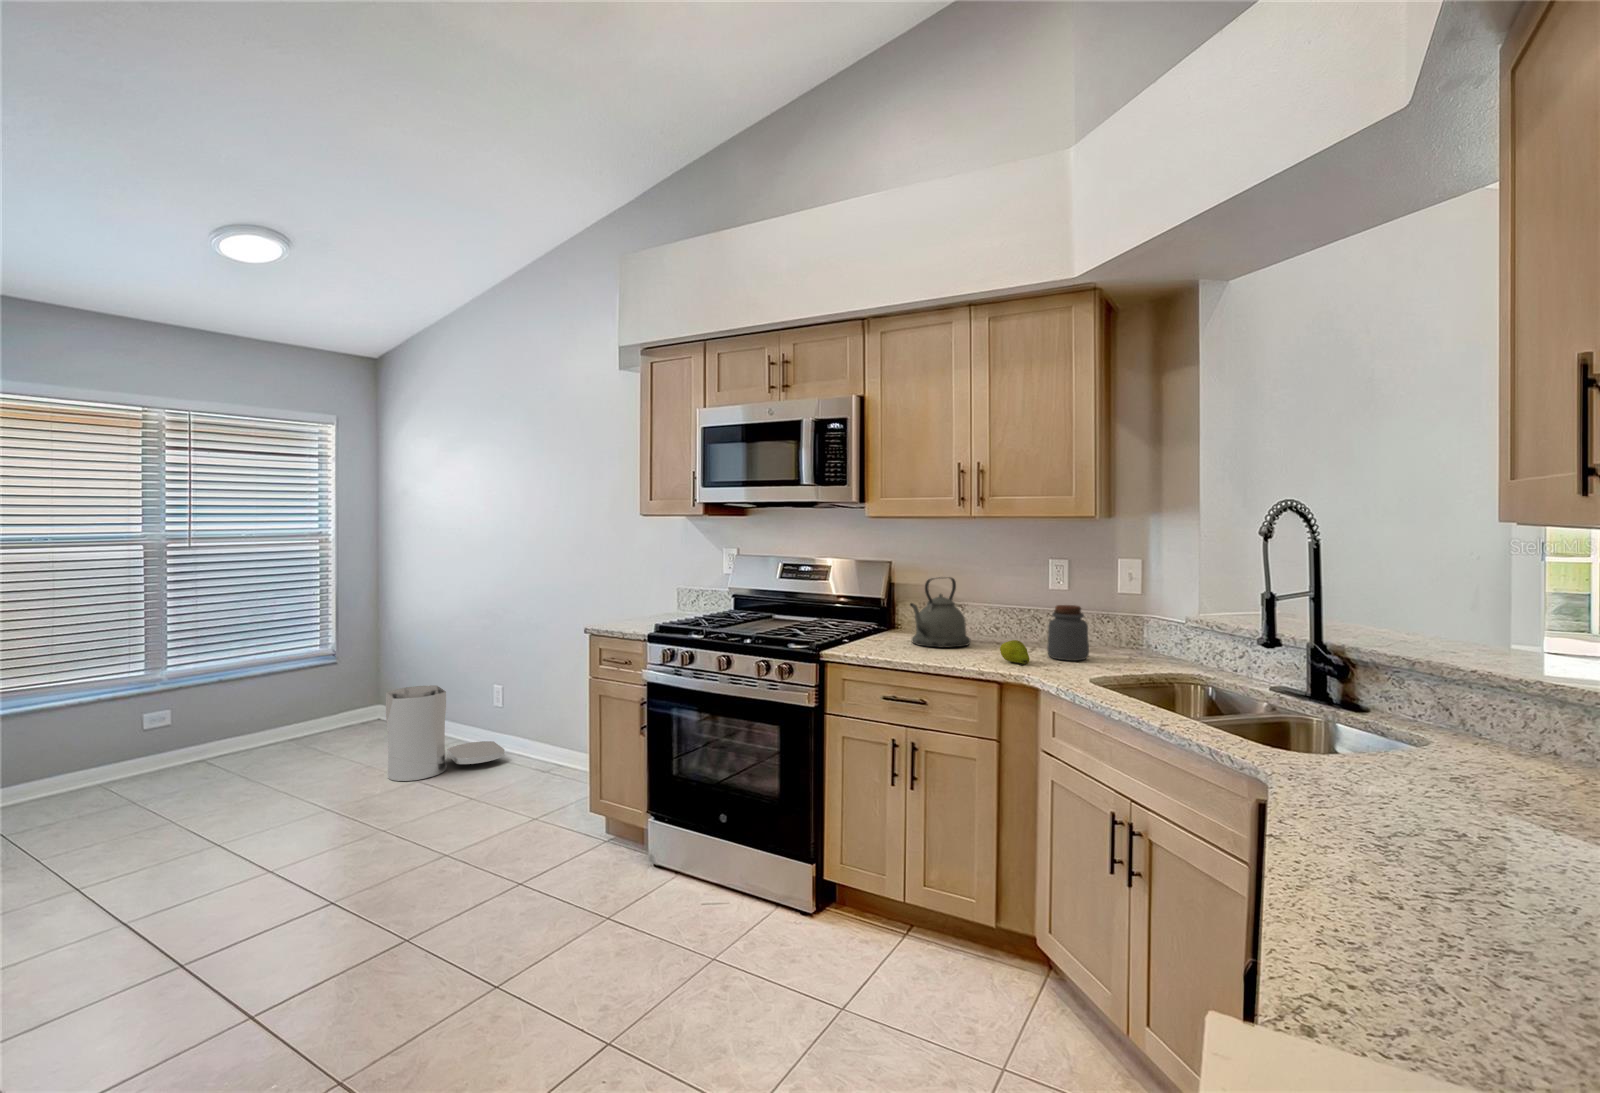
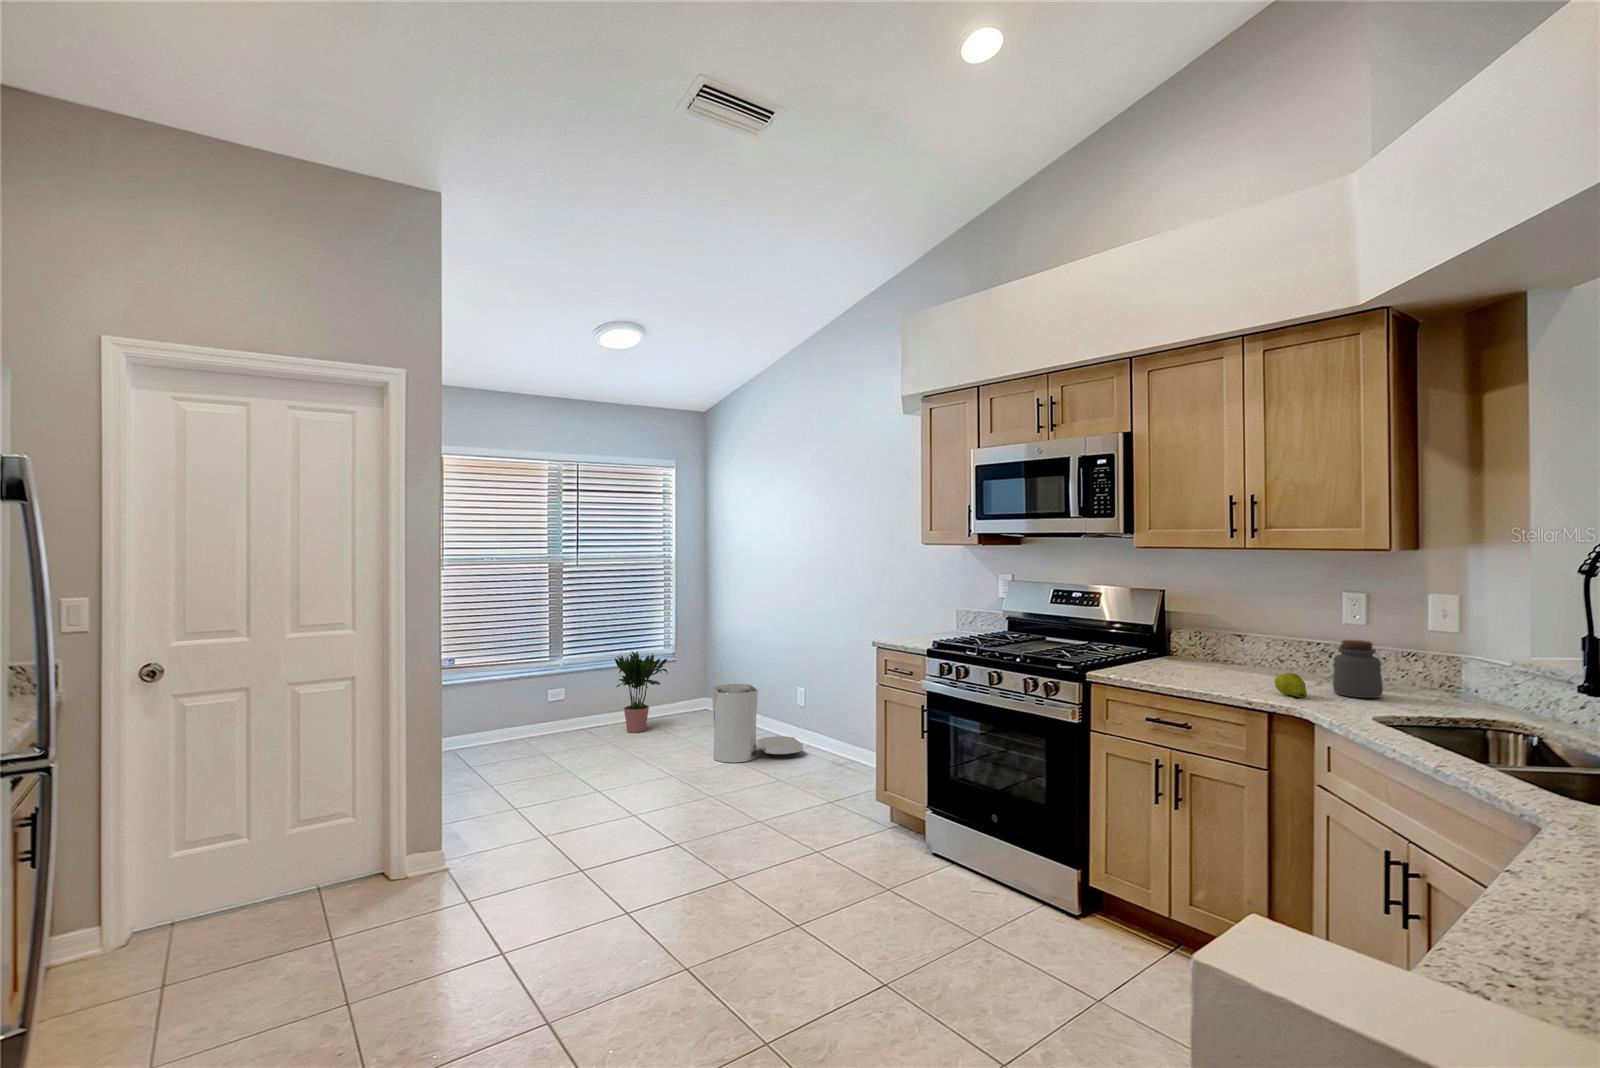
kettle: present [910,577,970,648] -> none [1178,607,1249,677]
potted plant: none [245,650,333,756] -> present [614,651,668,733]

